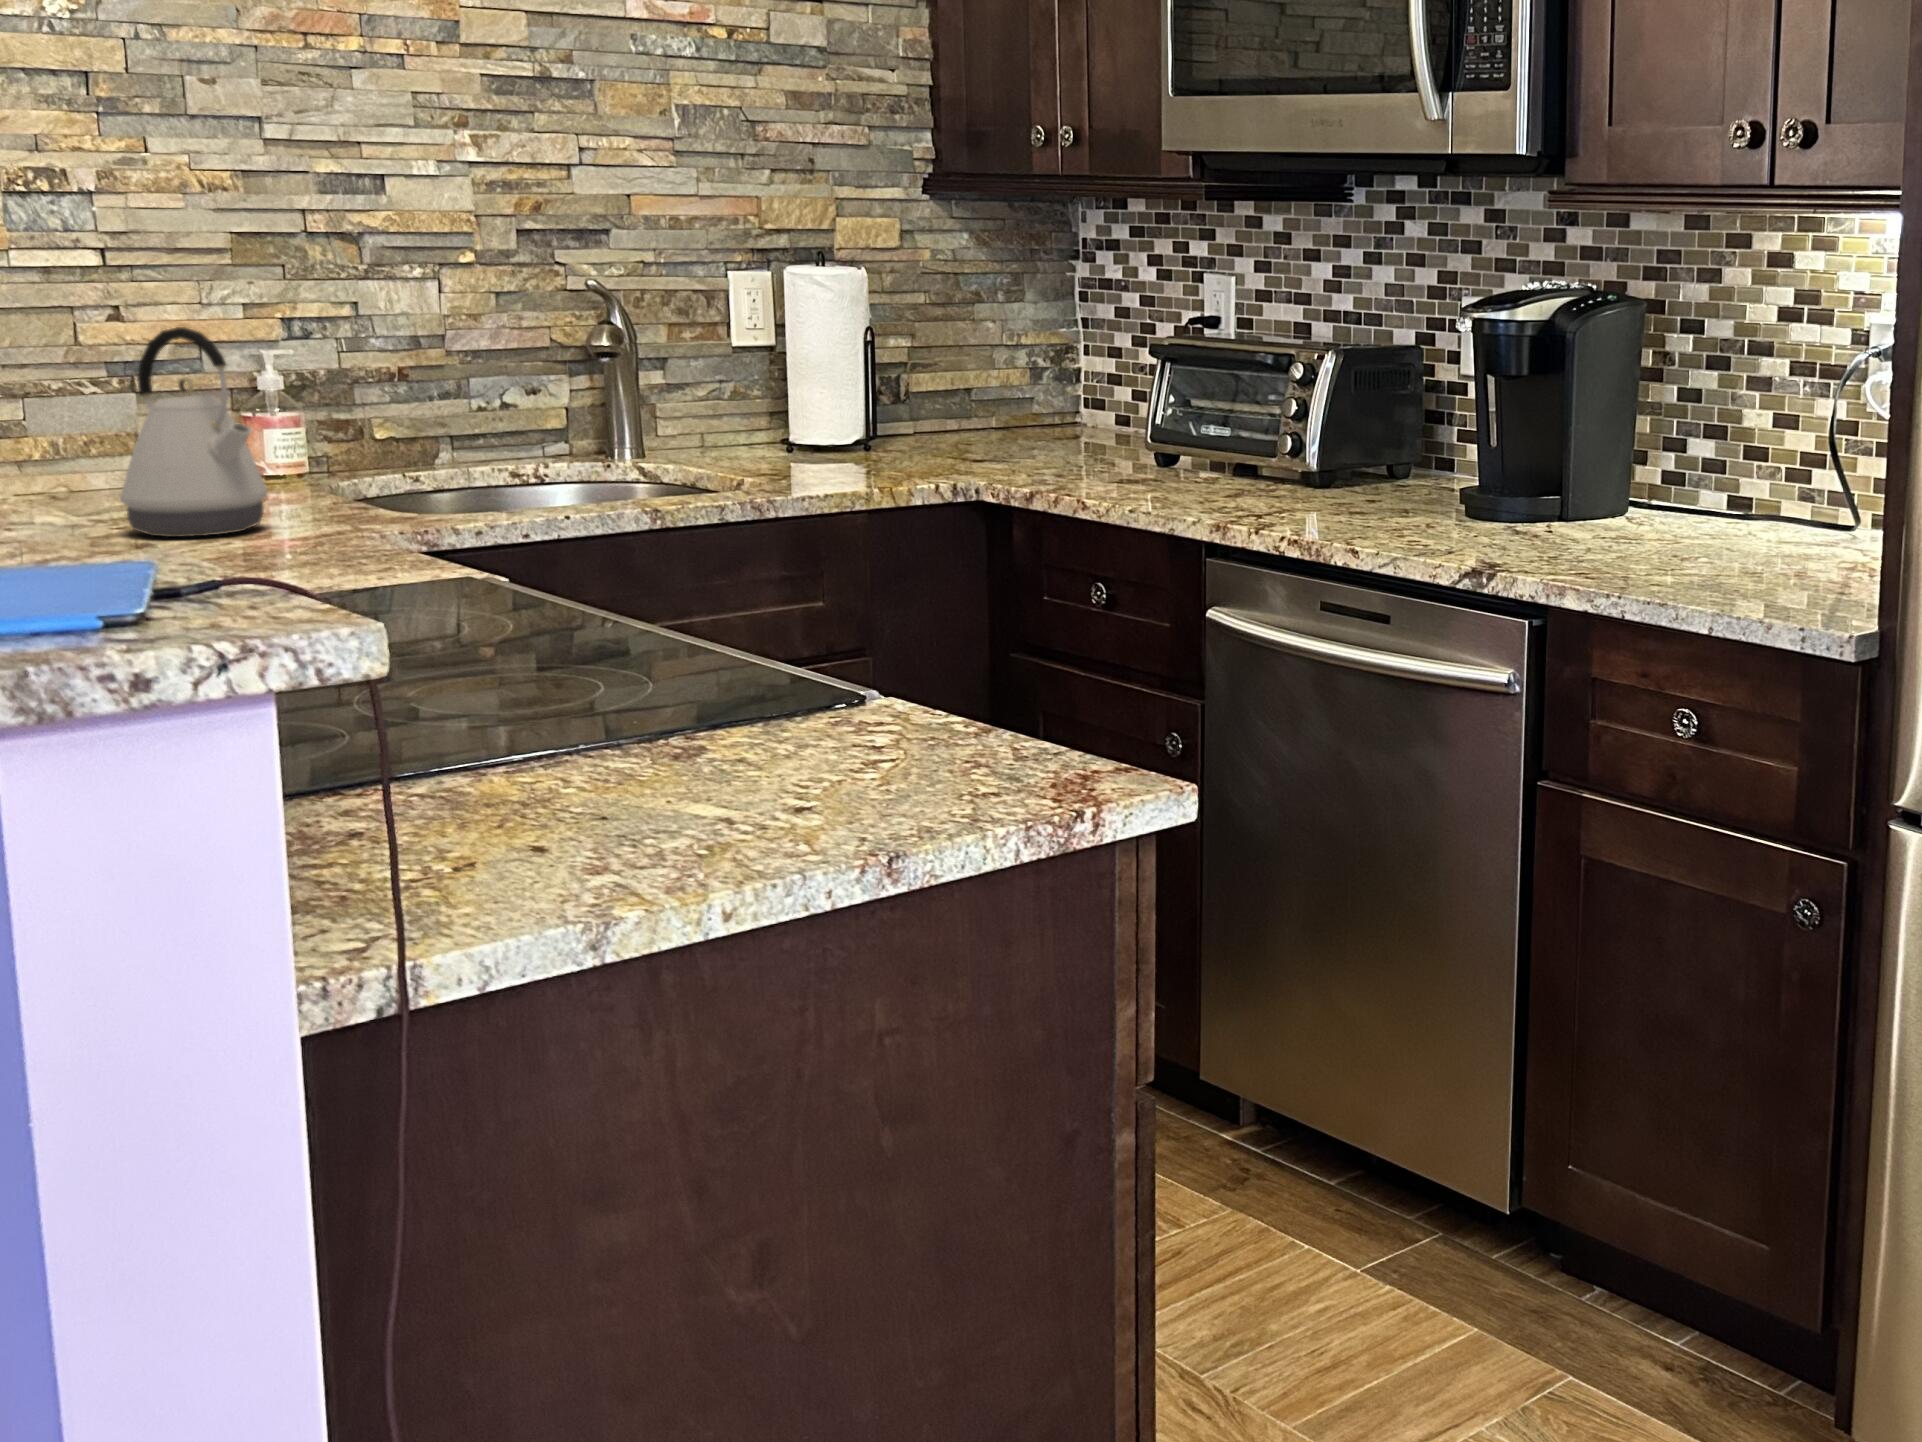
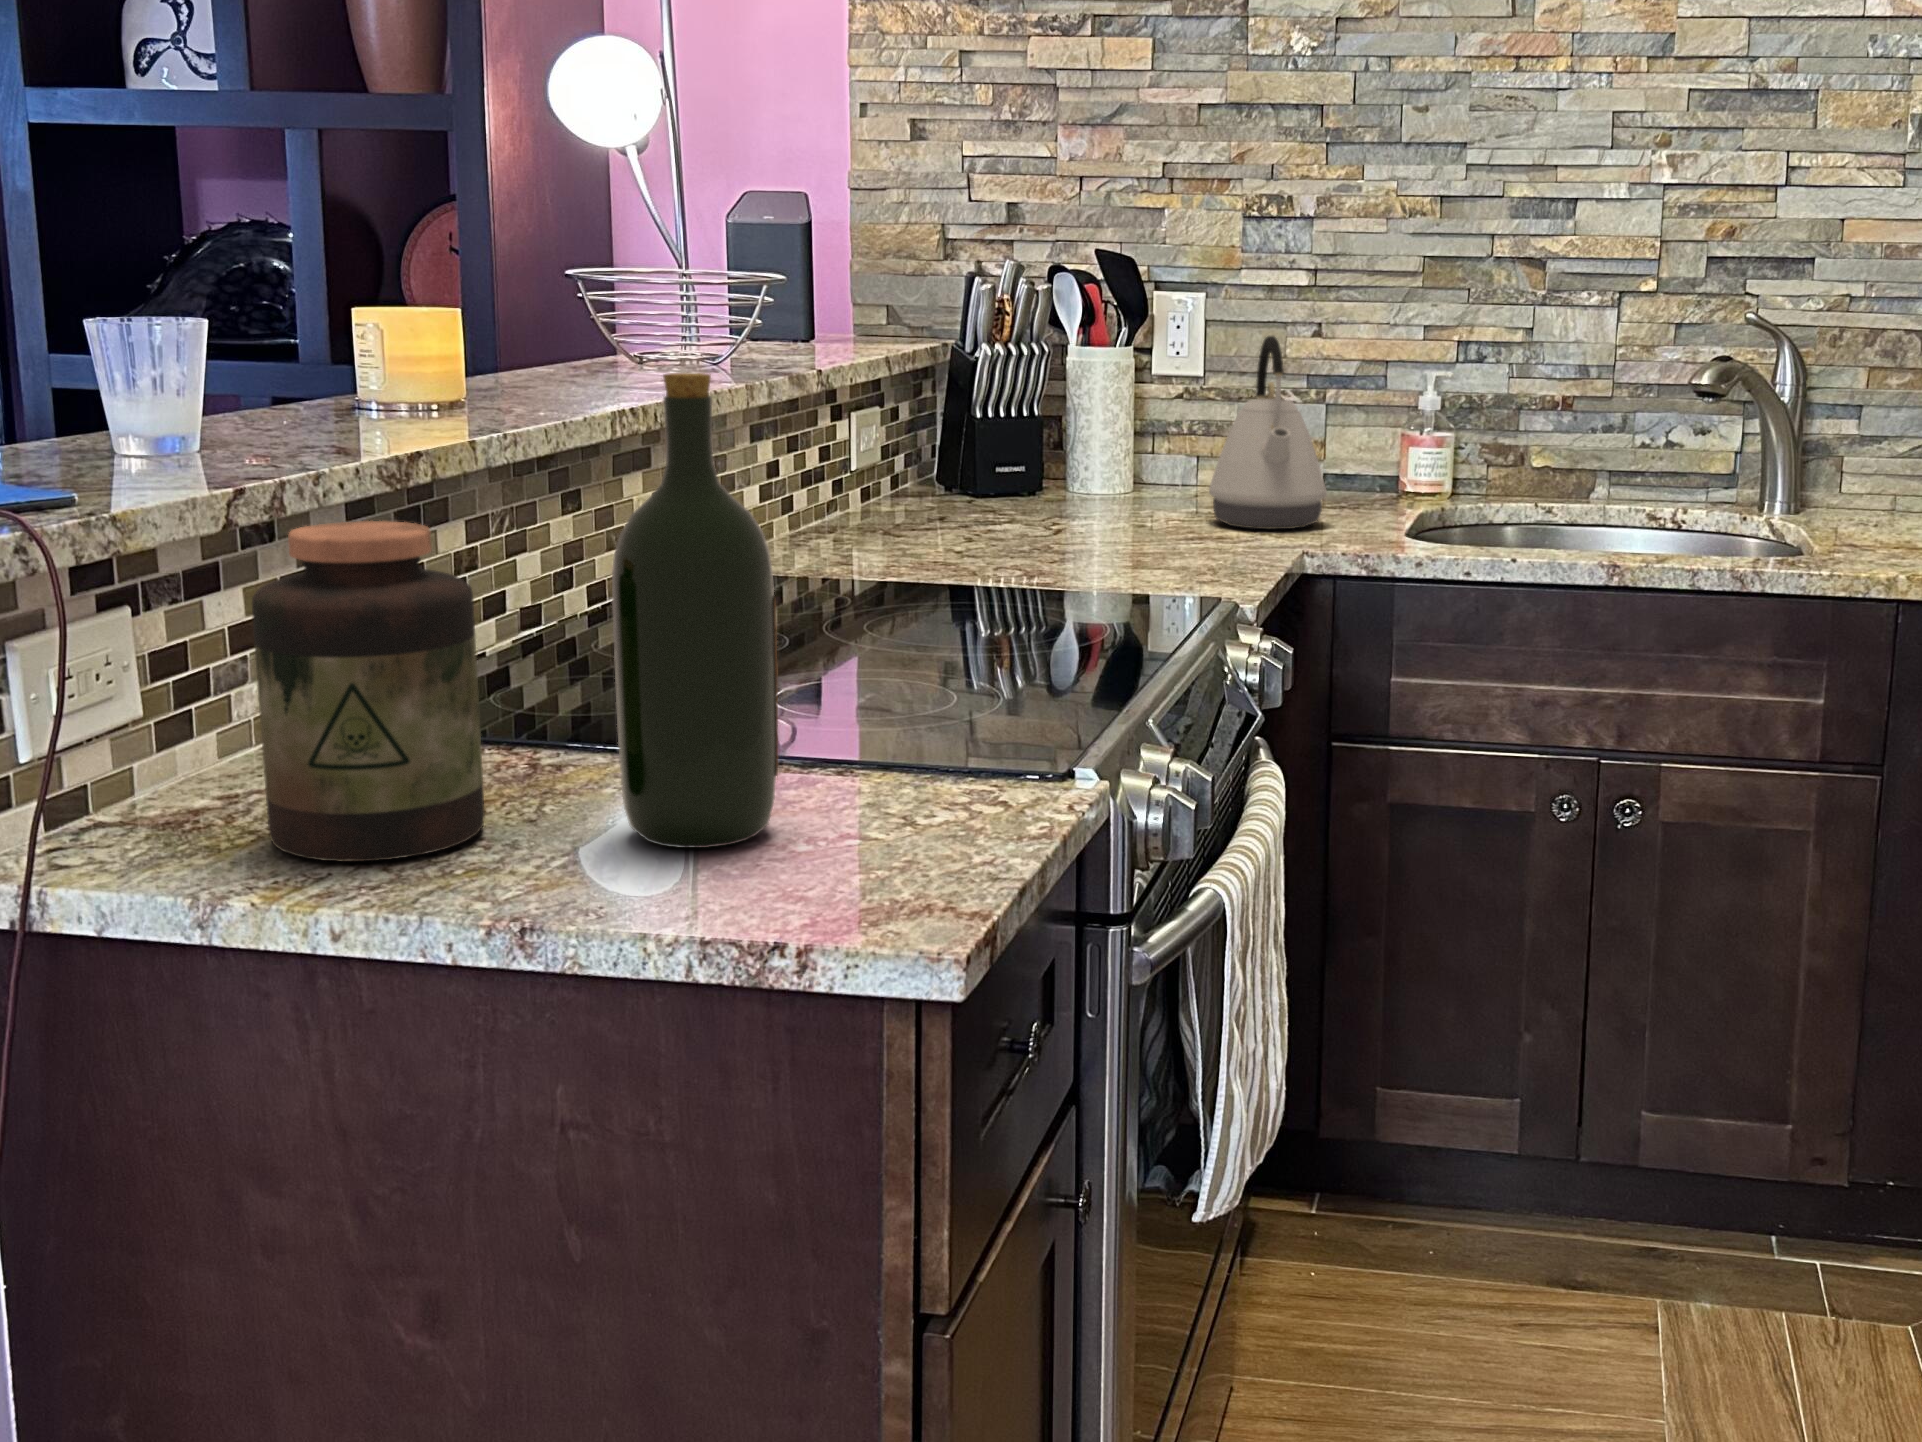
wine bottle: none [702,375,852,796] -> present [612,372,778,848]
jar: none [434,543,666,880] -> present [252,521,485,861]

